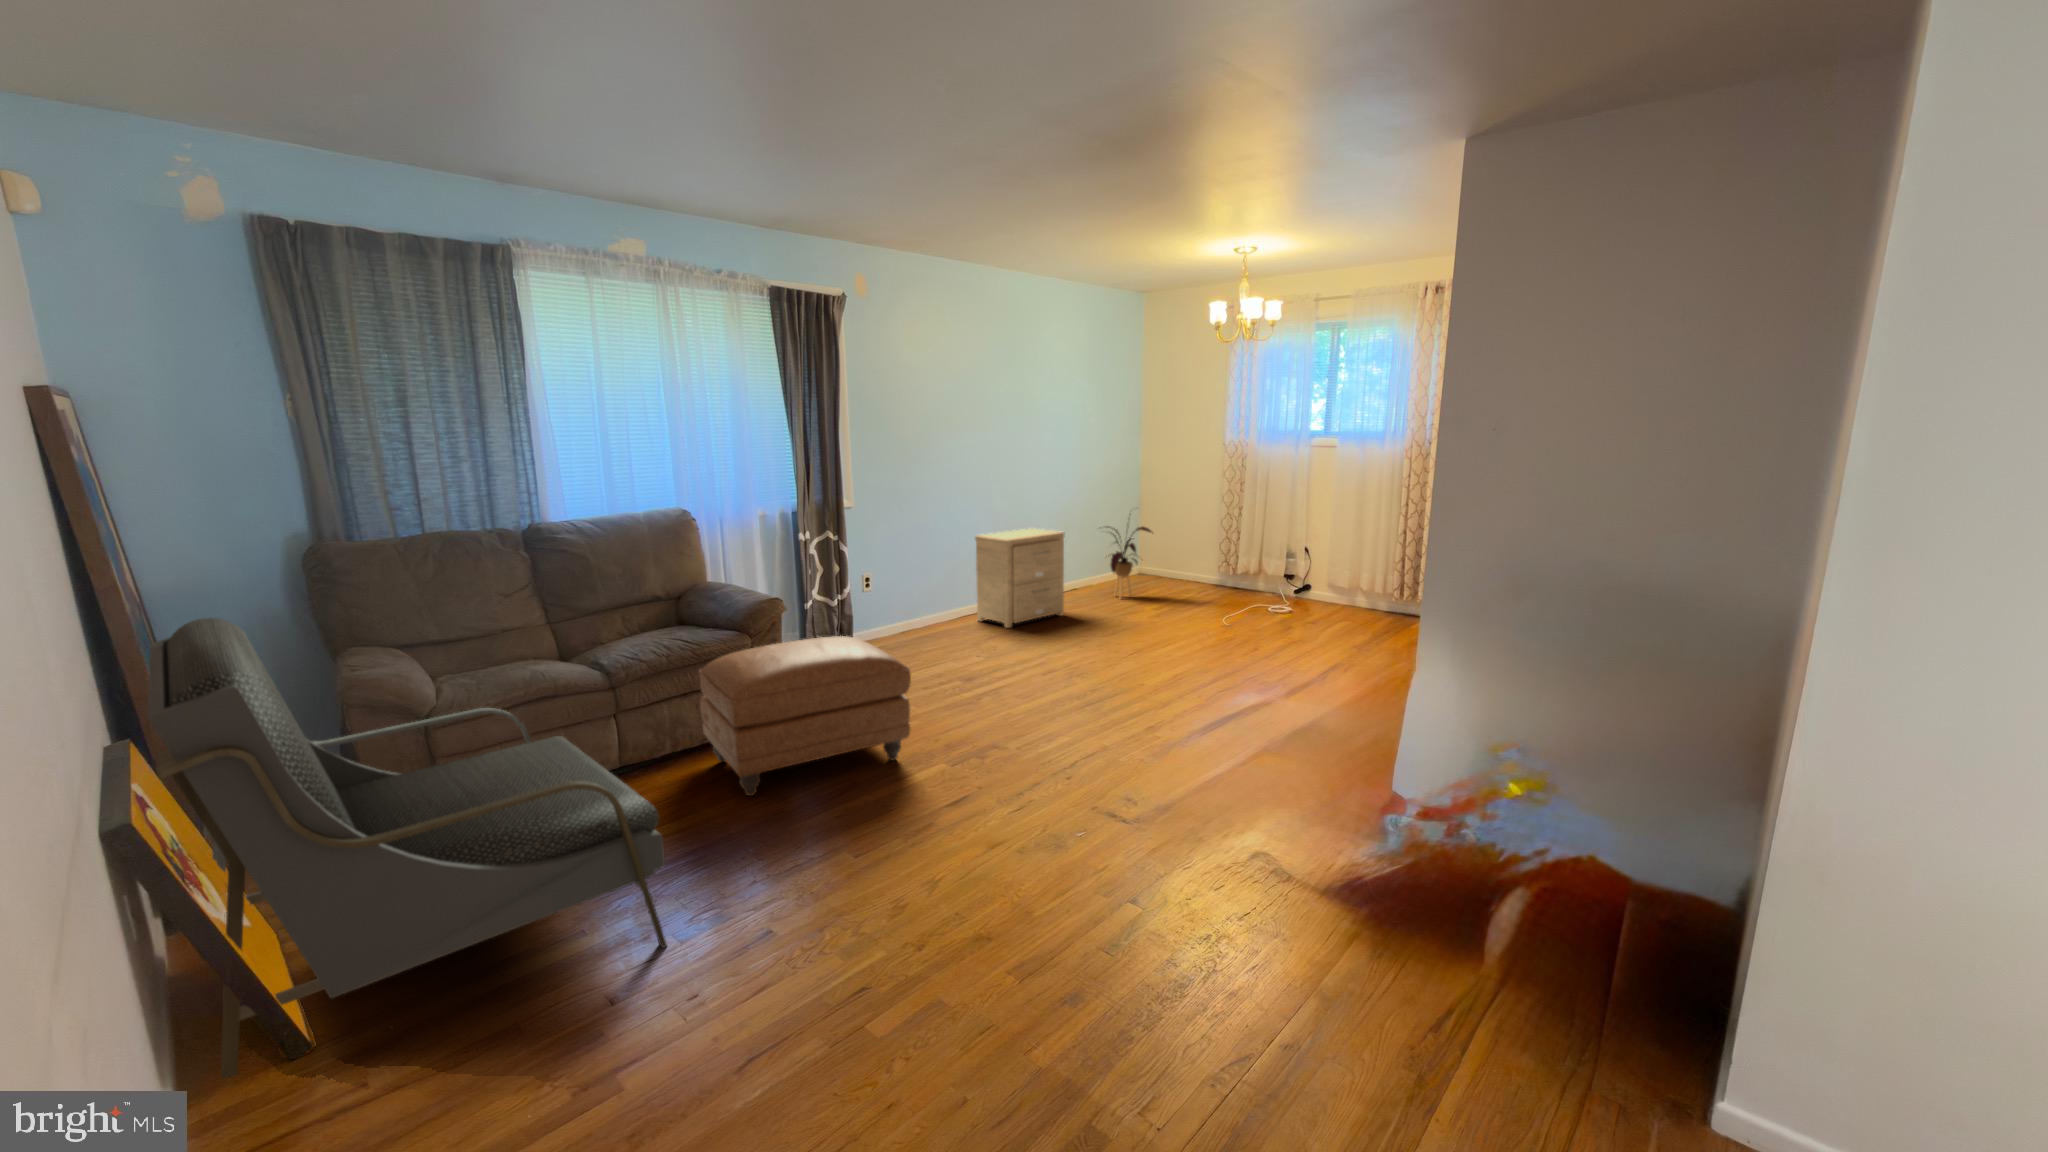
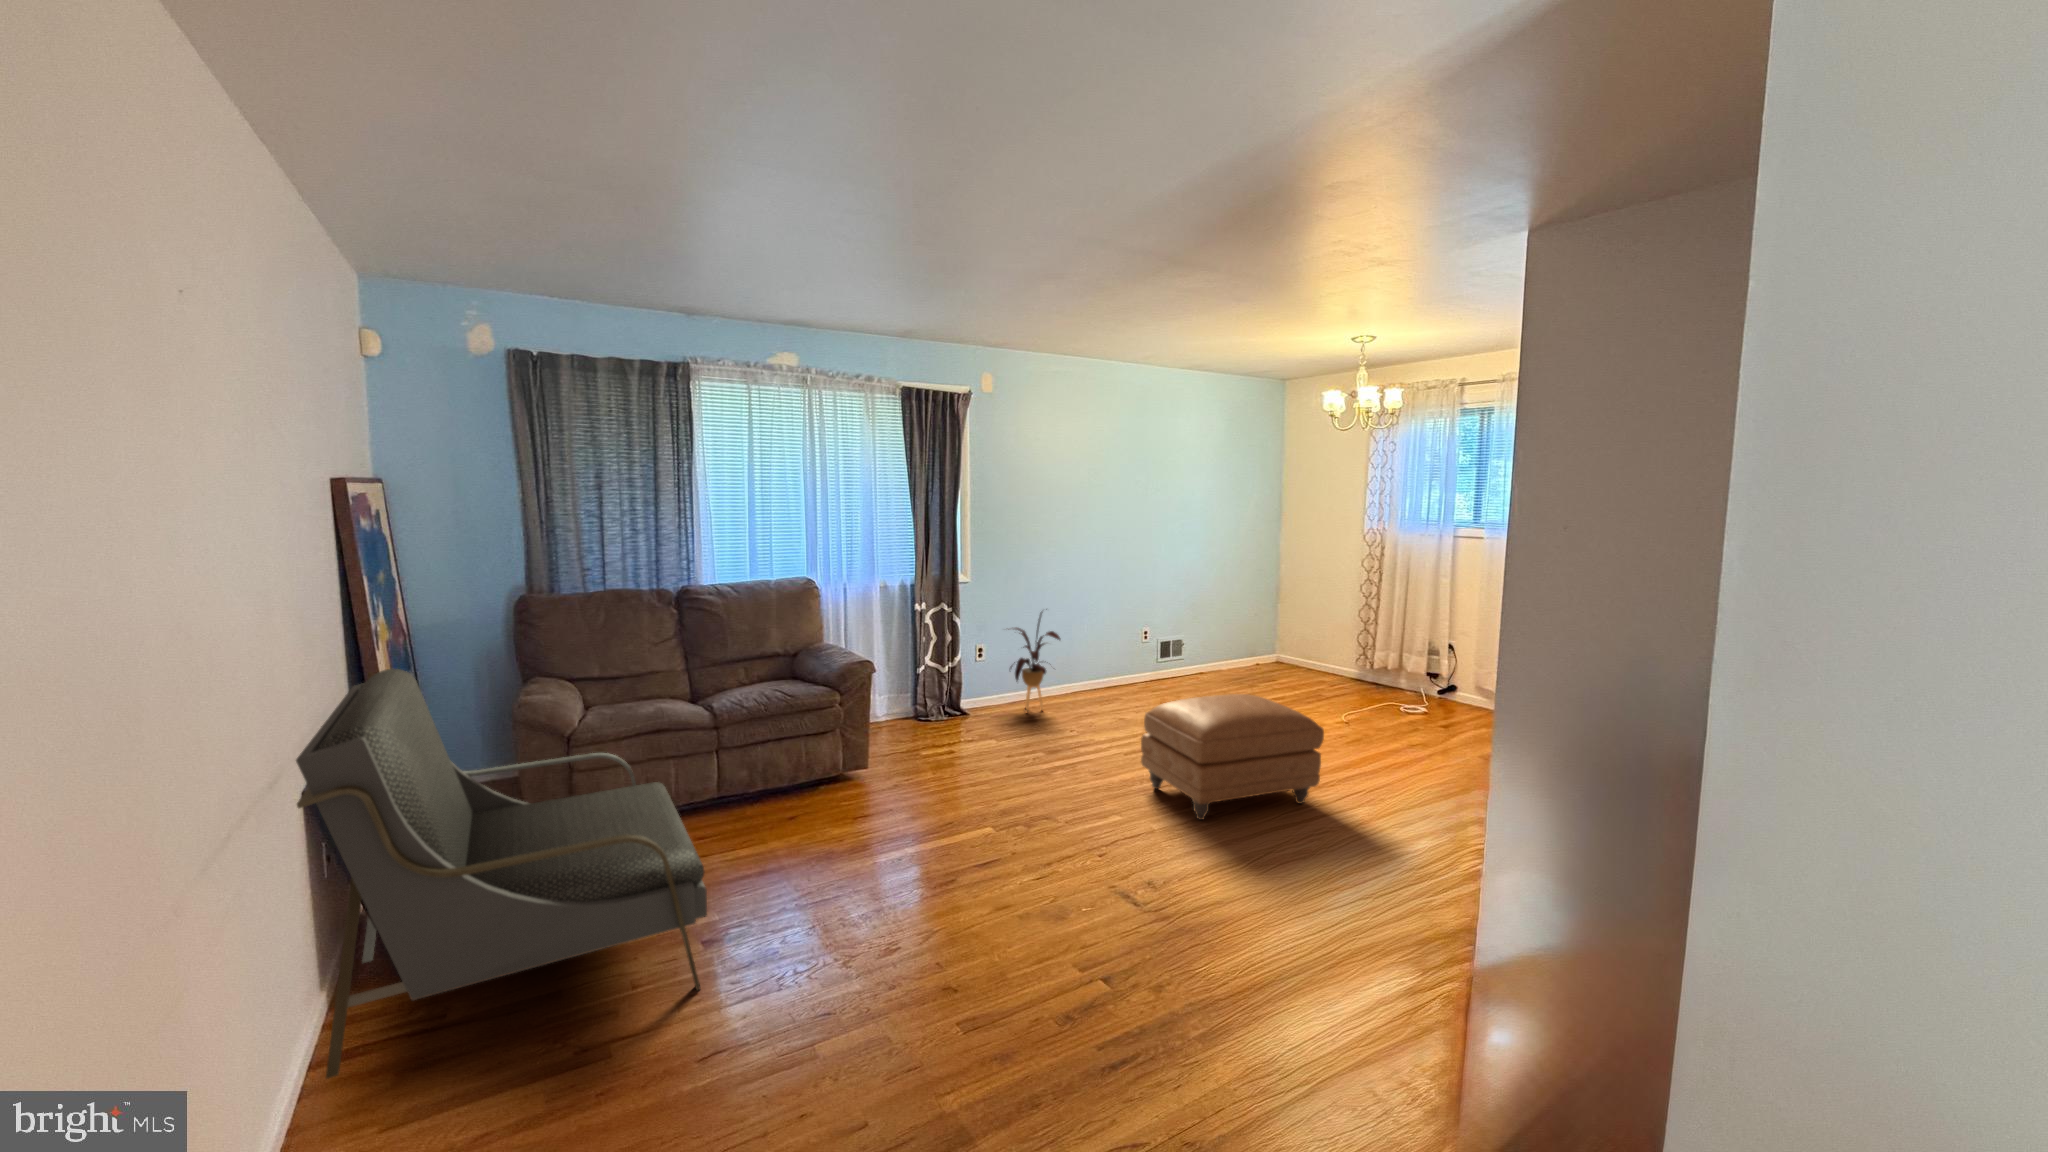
house plant: present [1110,527,1153,598] -> present [1010,612,1060,712]
side table: present [975,528,1065,628] -> none [1082,608,1170,702]
ottoman: present [700,636,911,796] -> present [1141,694,1324,820]

